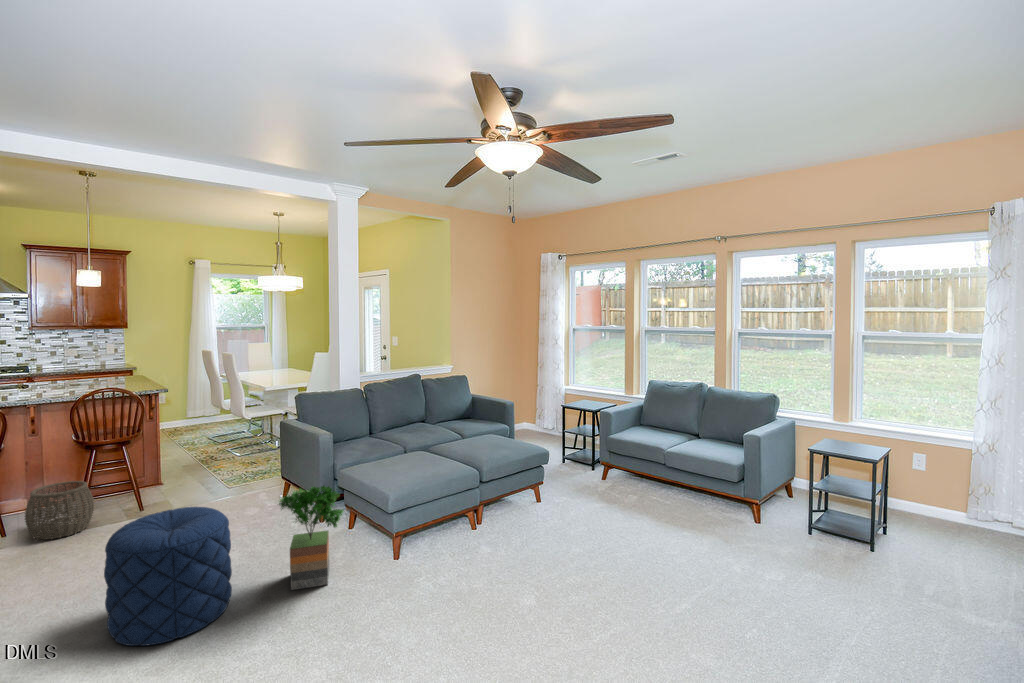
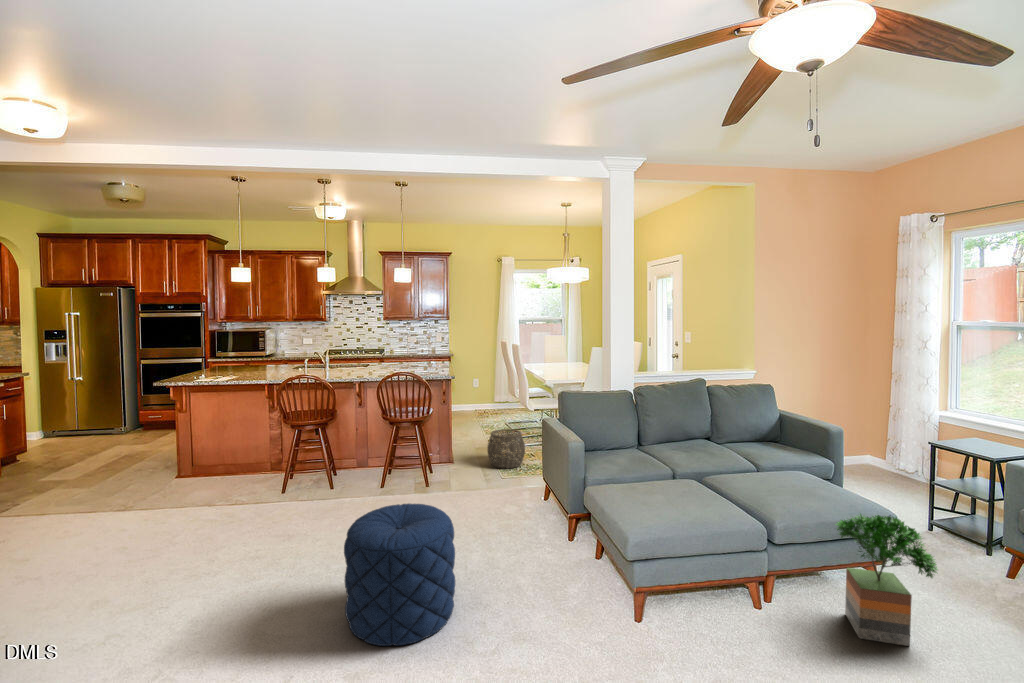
woven basket: present [25,481,94,540] -> present [487,429,525,469]
potted tree: present [279,486,343,590] -> present [836,514,938,646]

